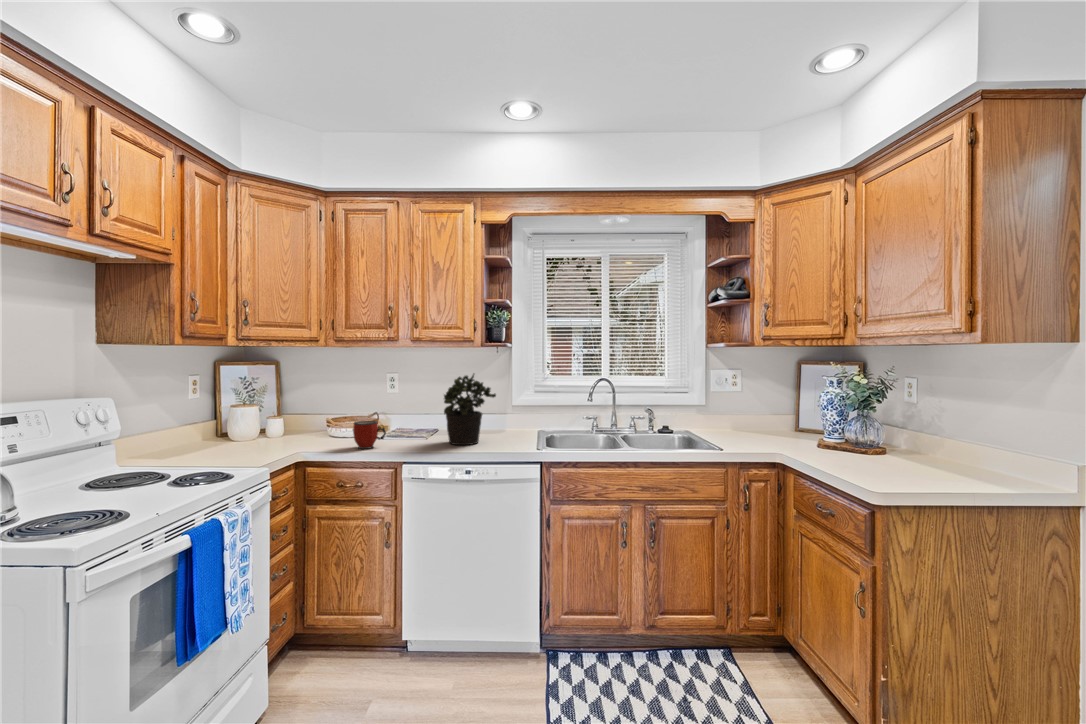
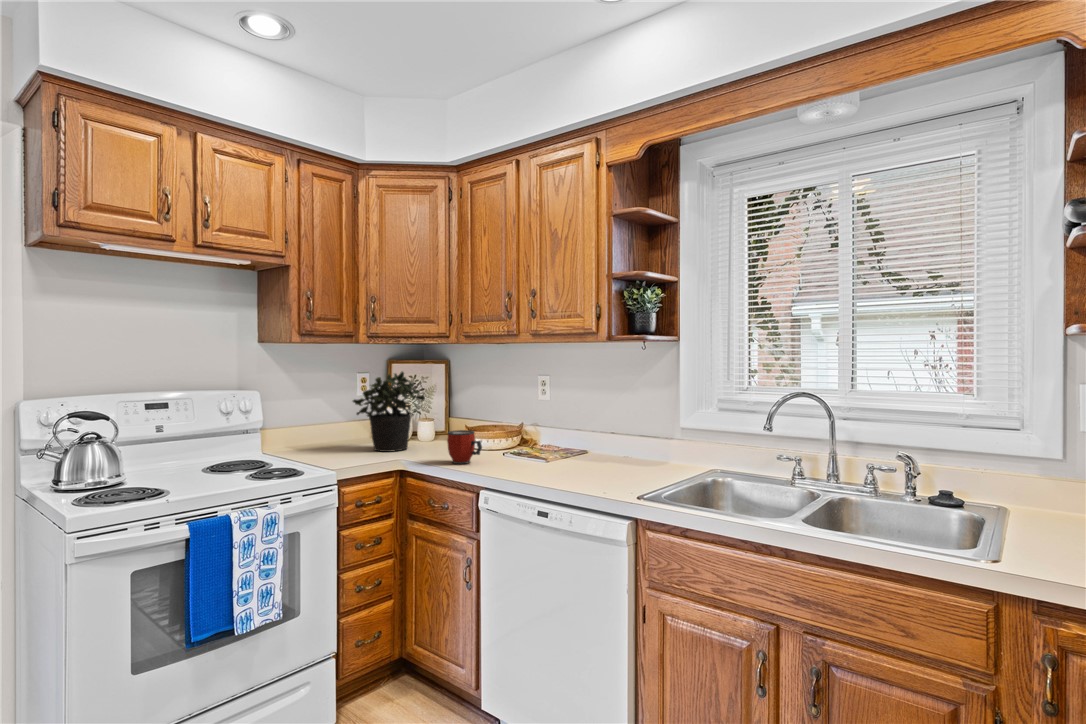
potted plant: present [444,374,496,445] -> present [353,372,425,452]

